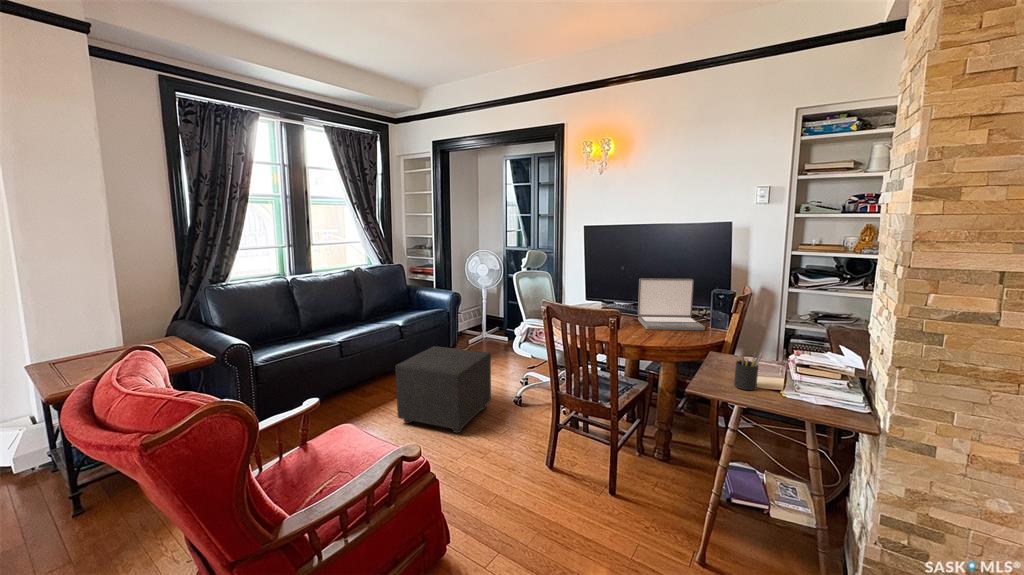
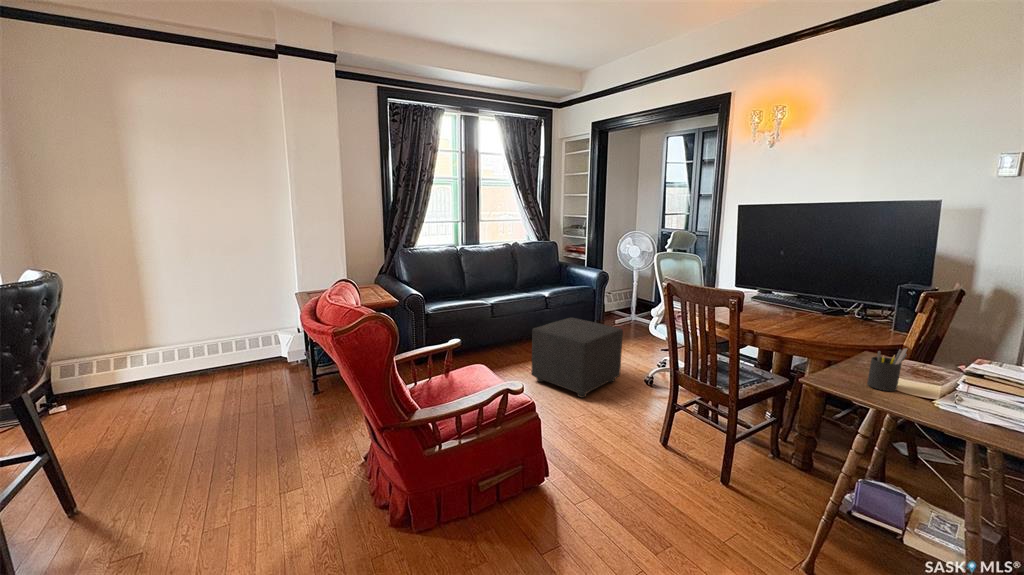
laptop: present [638,278,705,330] -> none [791,265,877,330]

